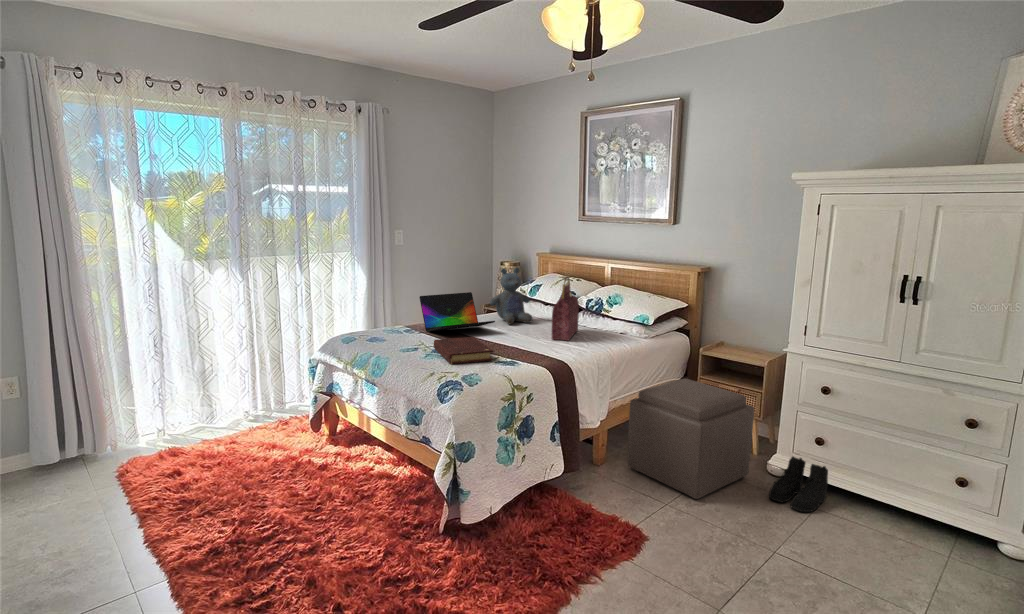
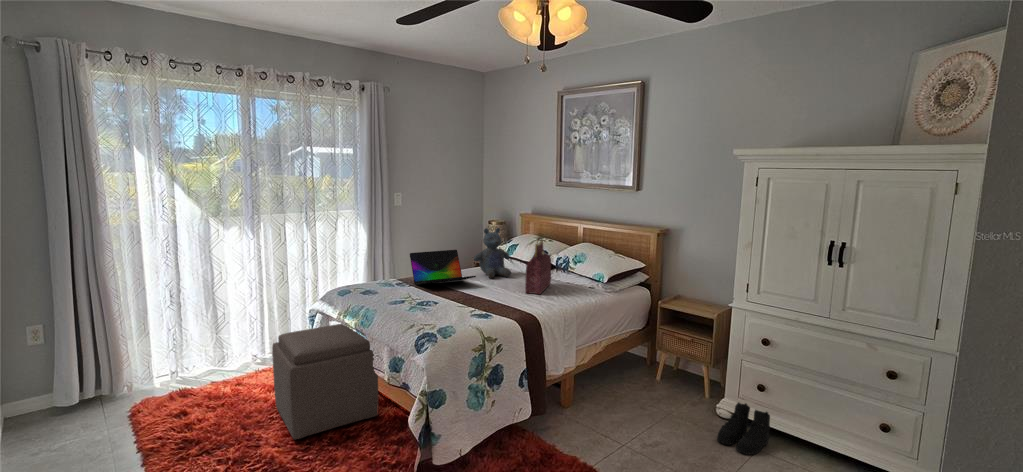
book: present [434,337,493,364] -> none [418,291,469,317]
ottoman: present [628,379,754,499] -> present [272,323,378,439]

